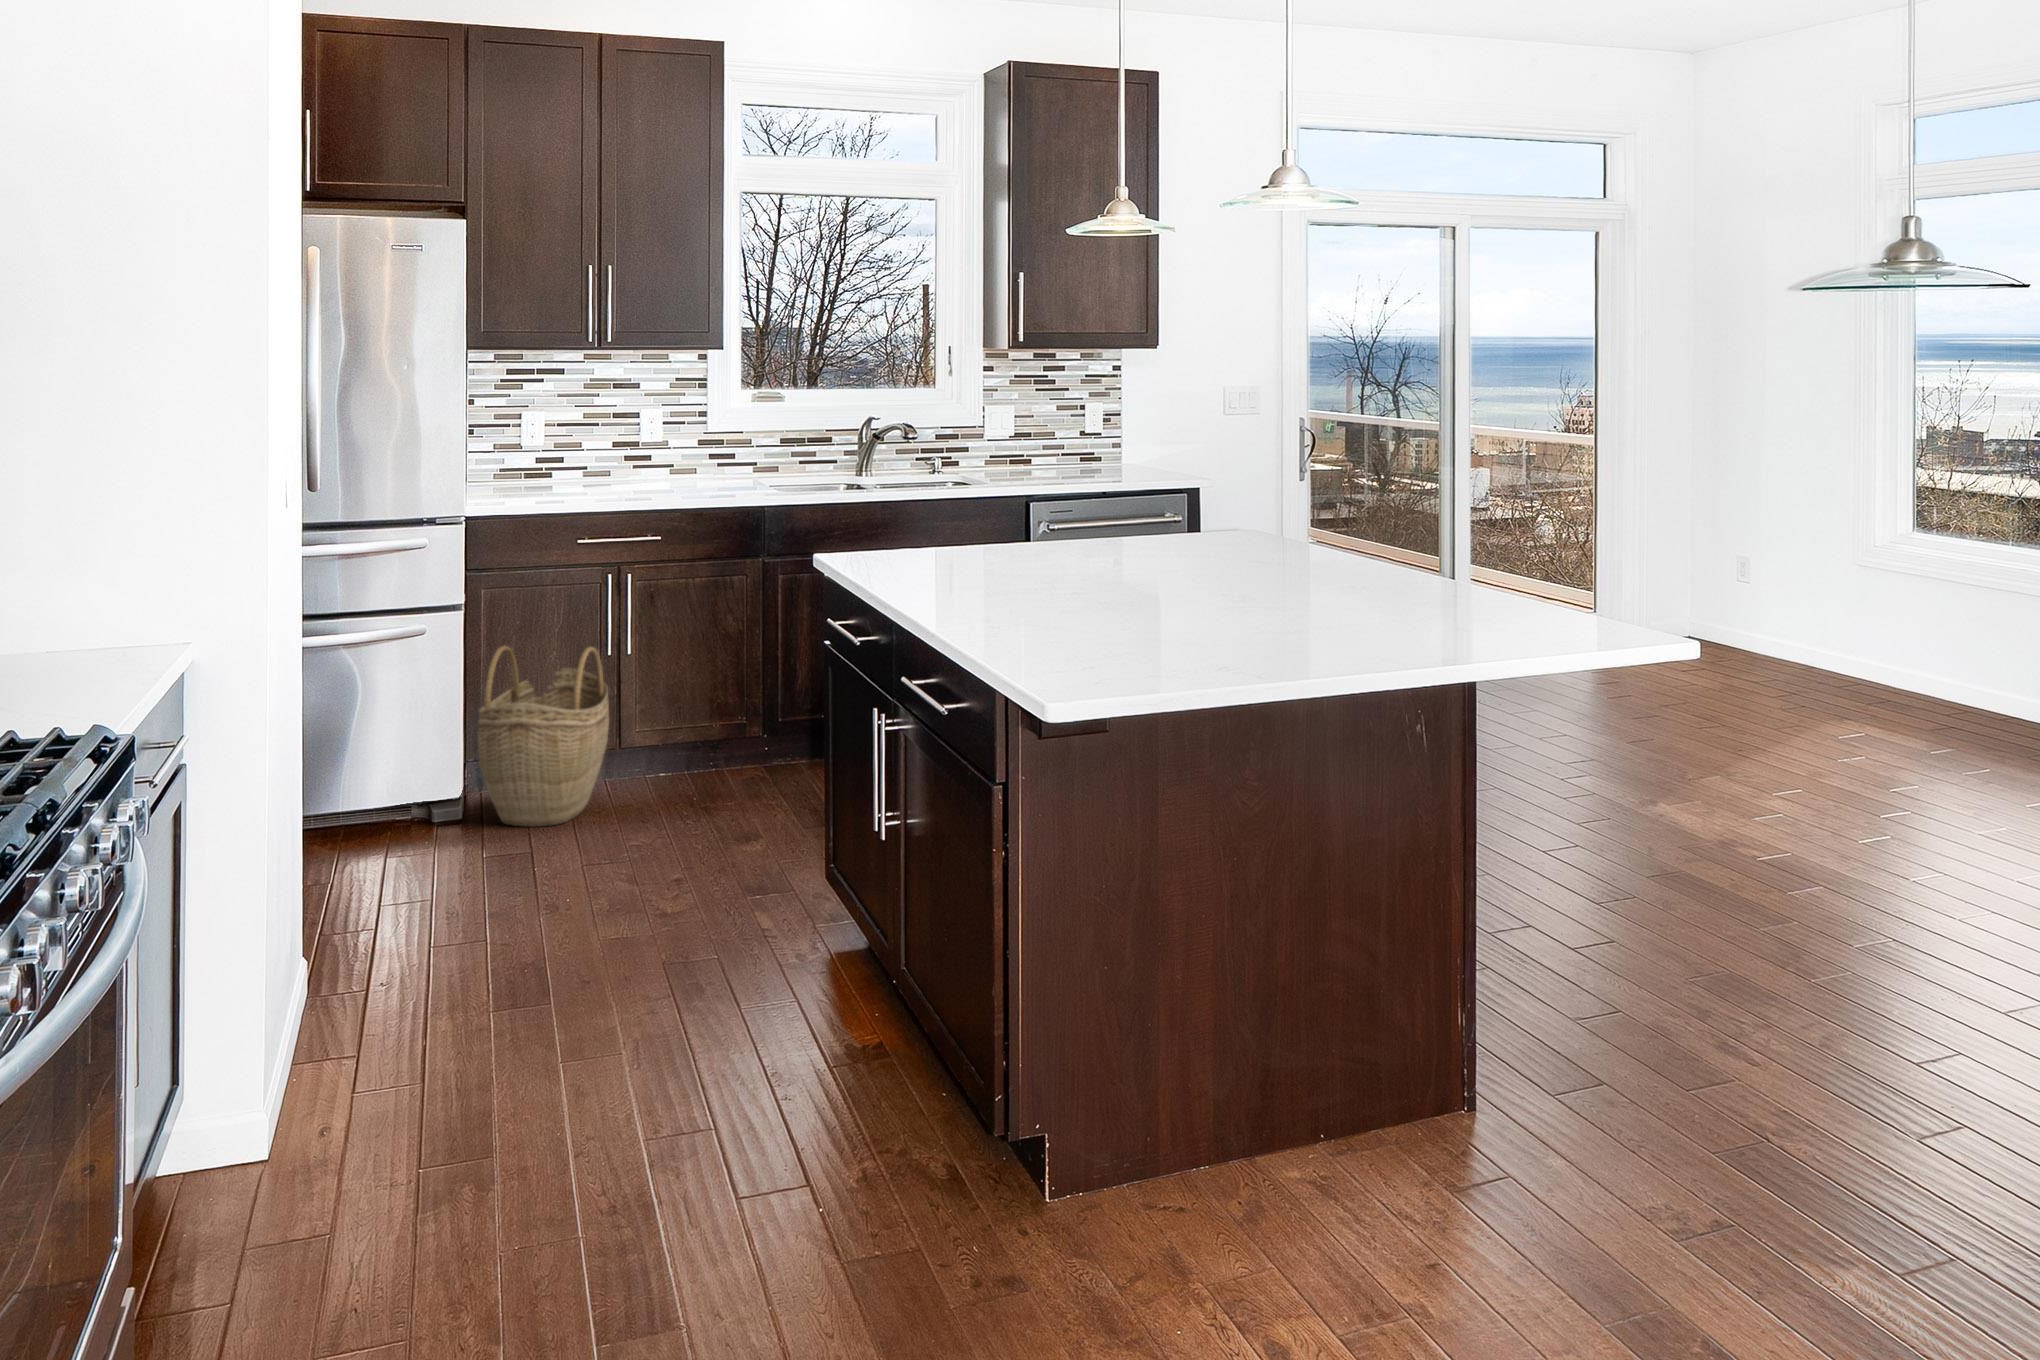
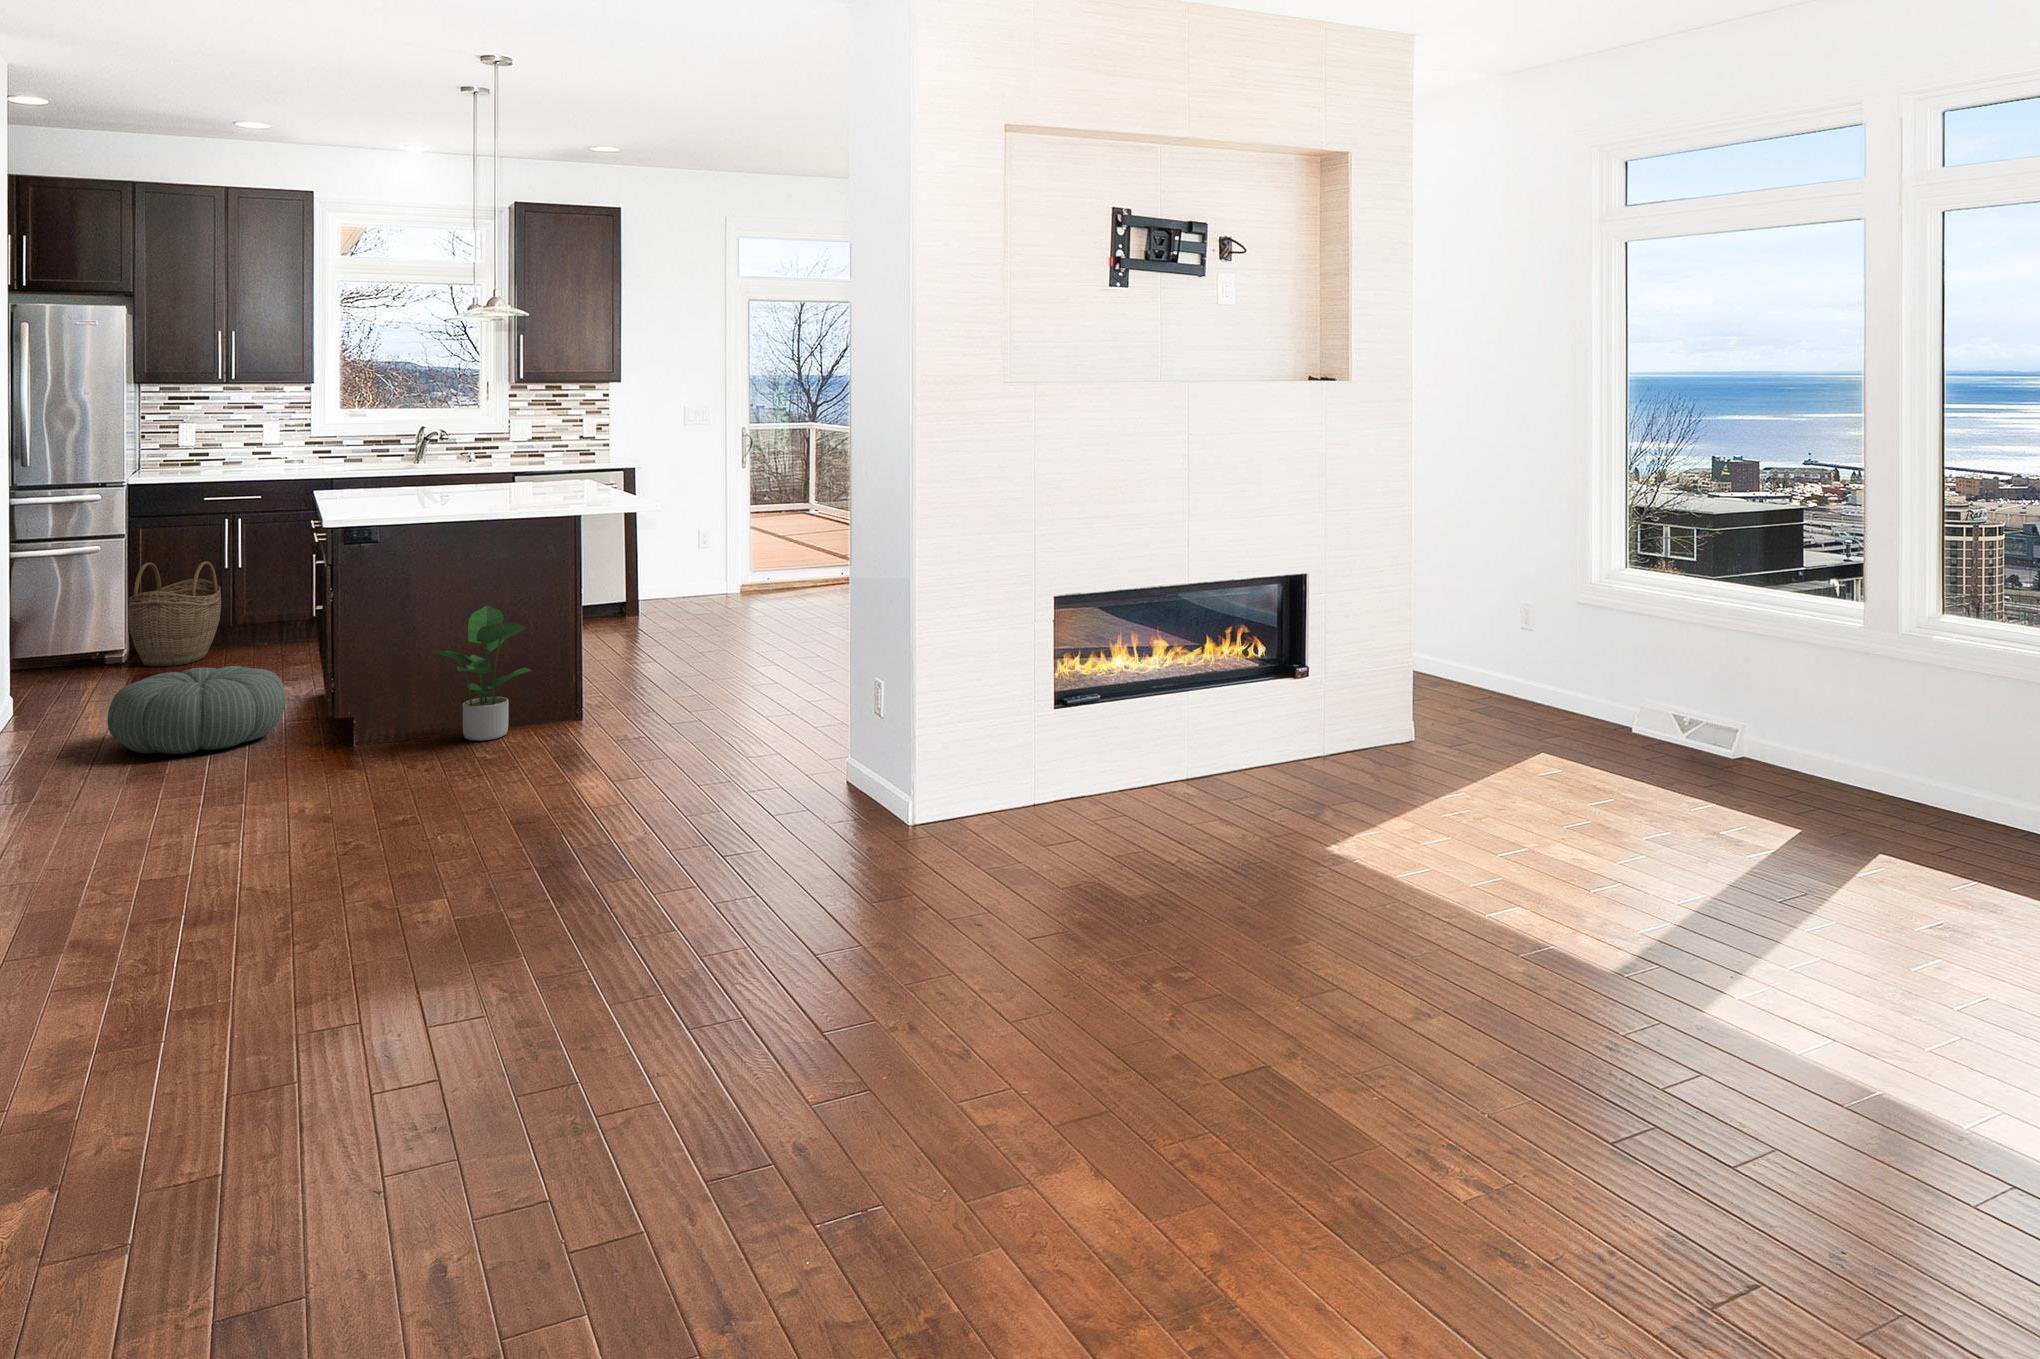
potted plant: none [1227,866,1449,1214] -> present [431,606,531,741]
pouf: none [523,951,866,1214] -> present [107,666,286,754]

